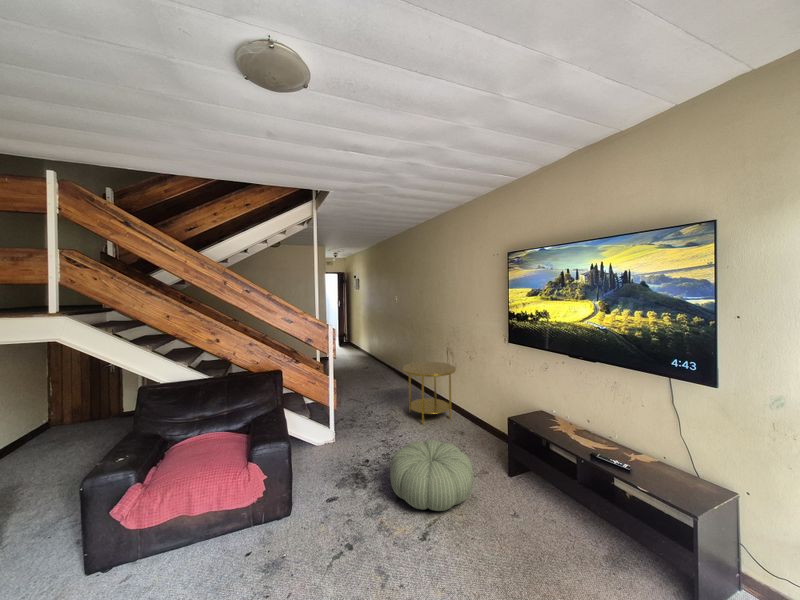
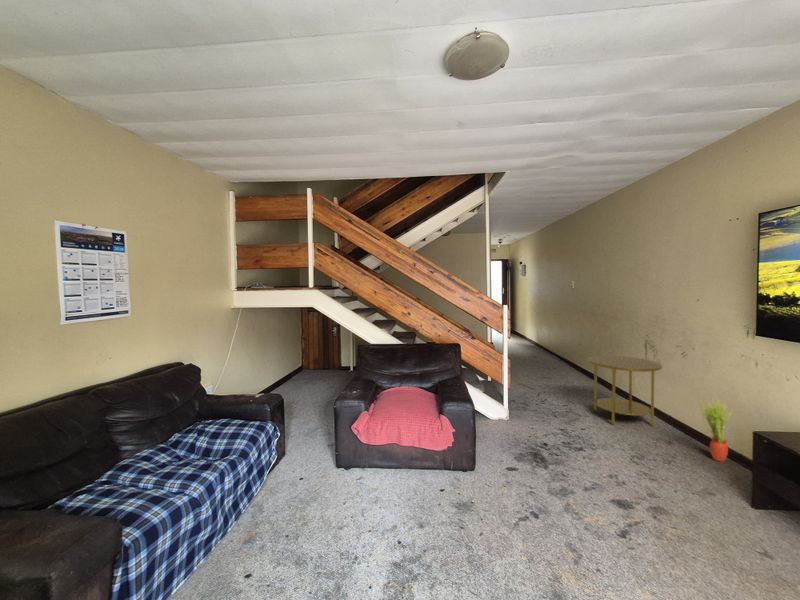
potted plant: none [480,392,499,443] -> present [700,398,730,462]
pouf: present [390,440,473,511] -> none [574,433,686,508]

